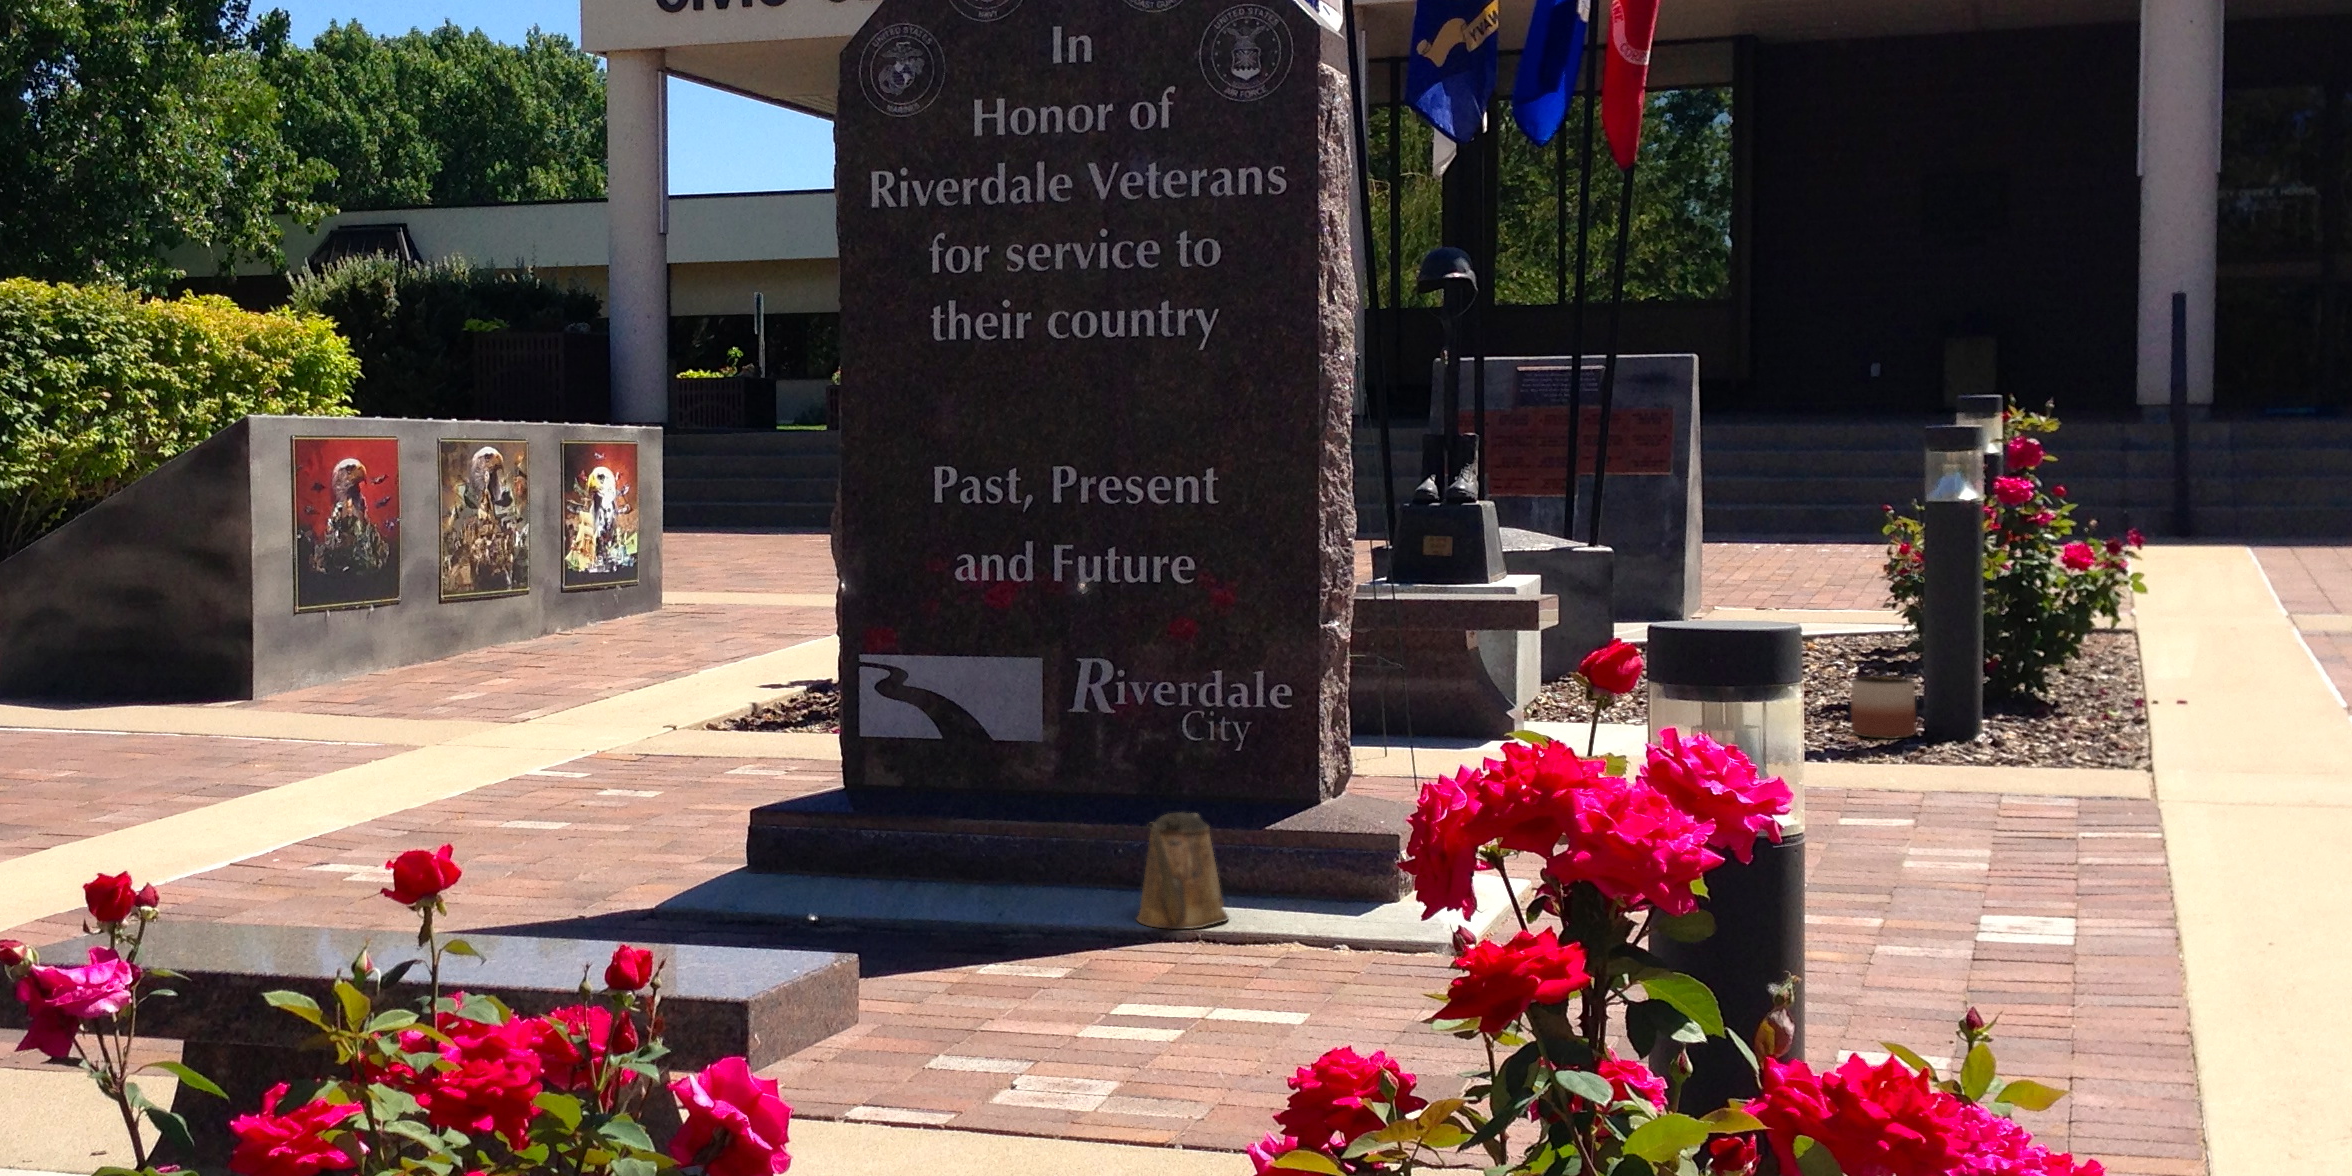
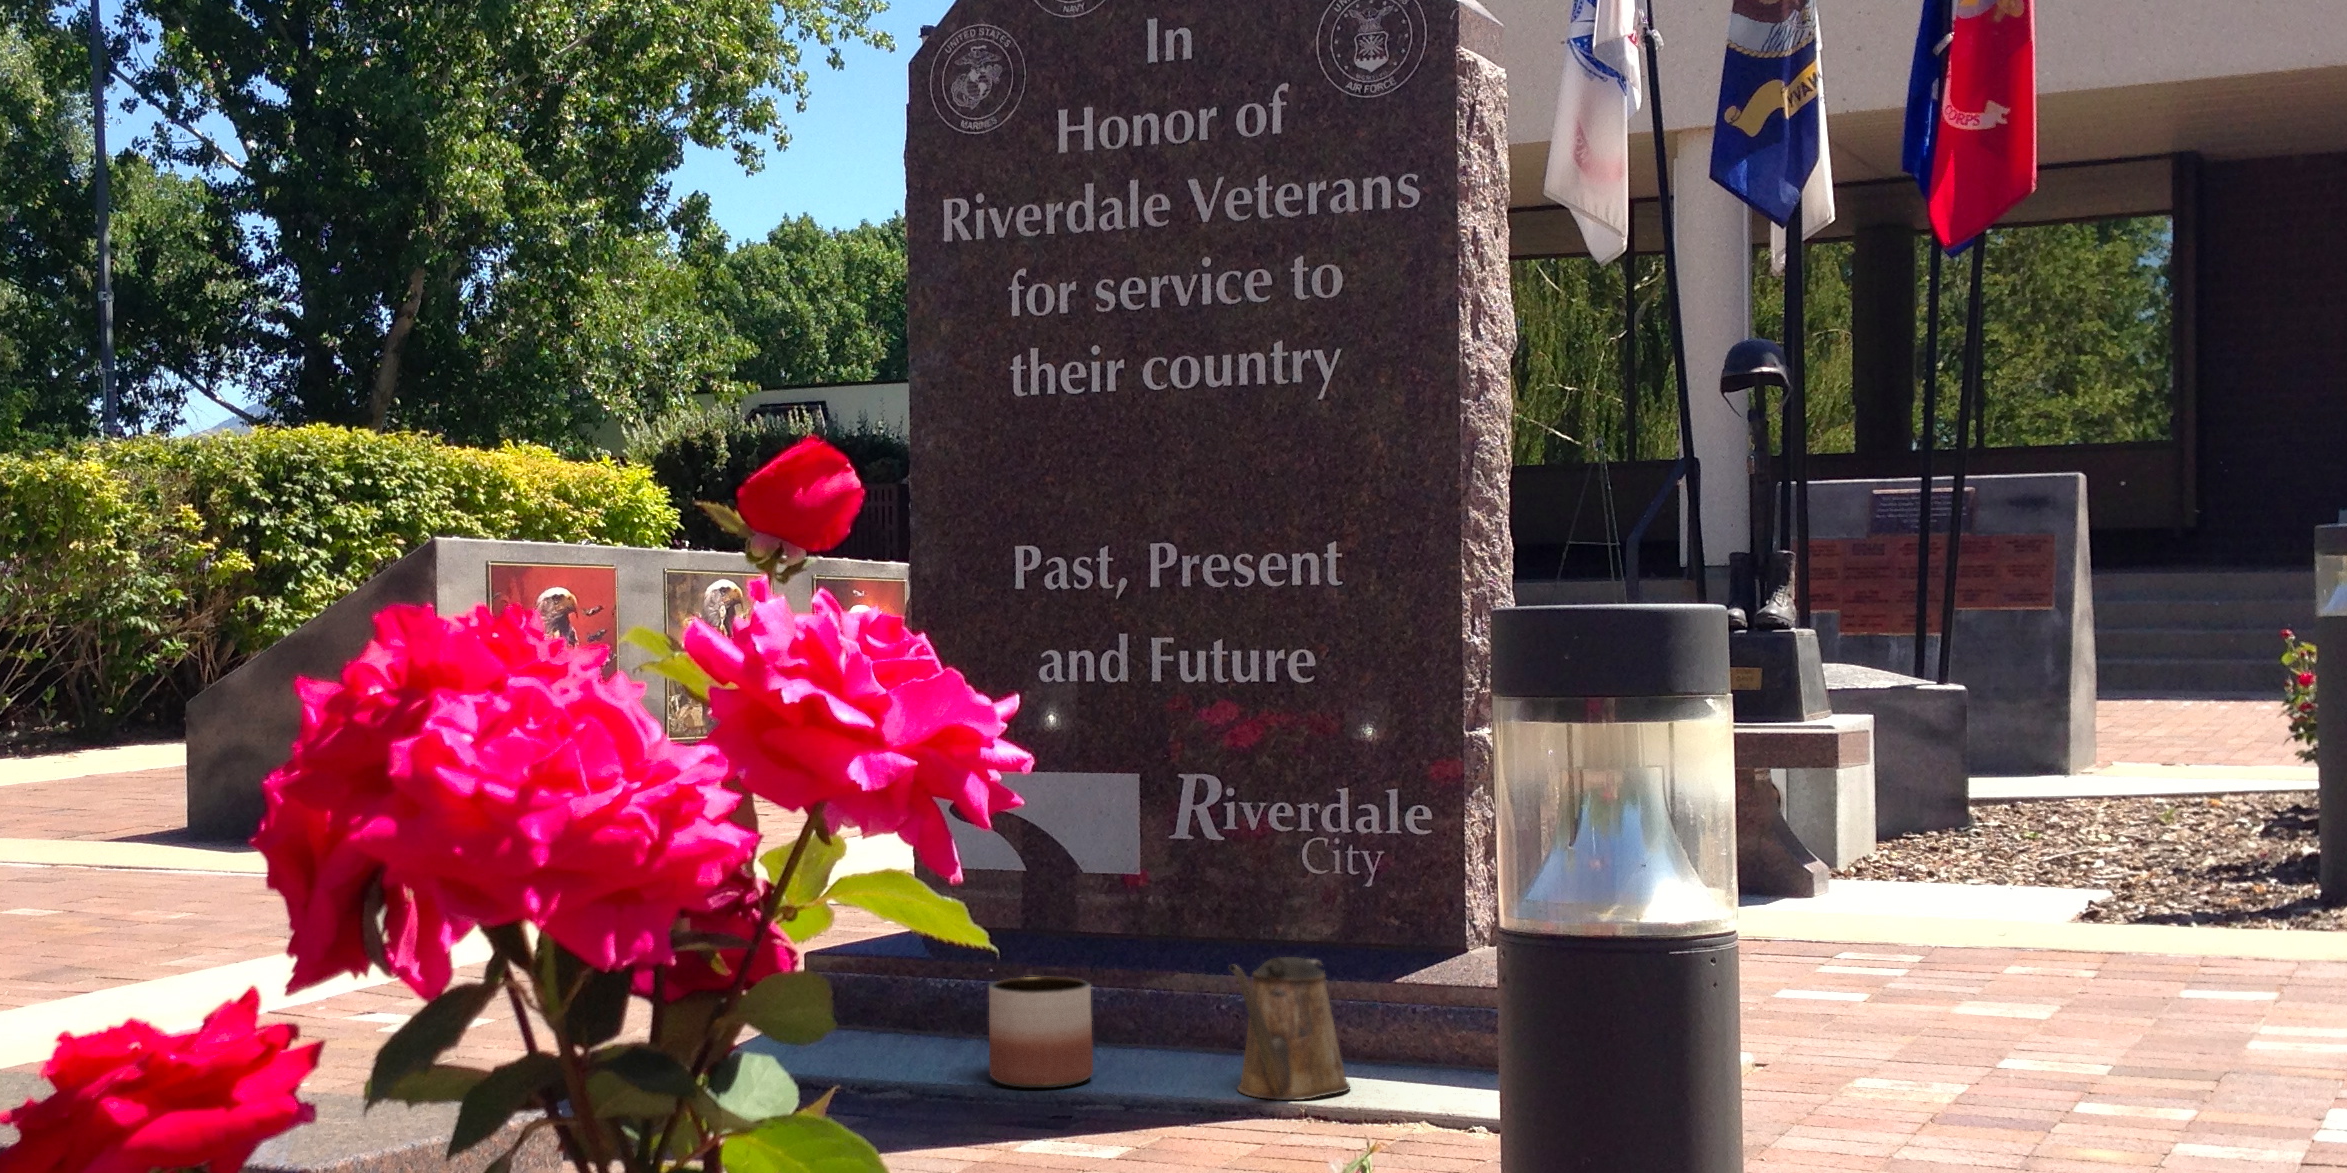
planter: present [1851,677,1916,739] -> present [989,977,1093,1088]

